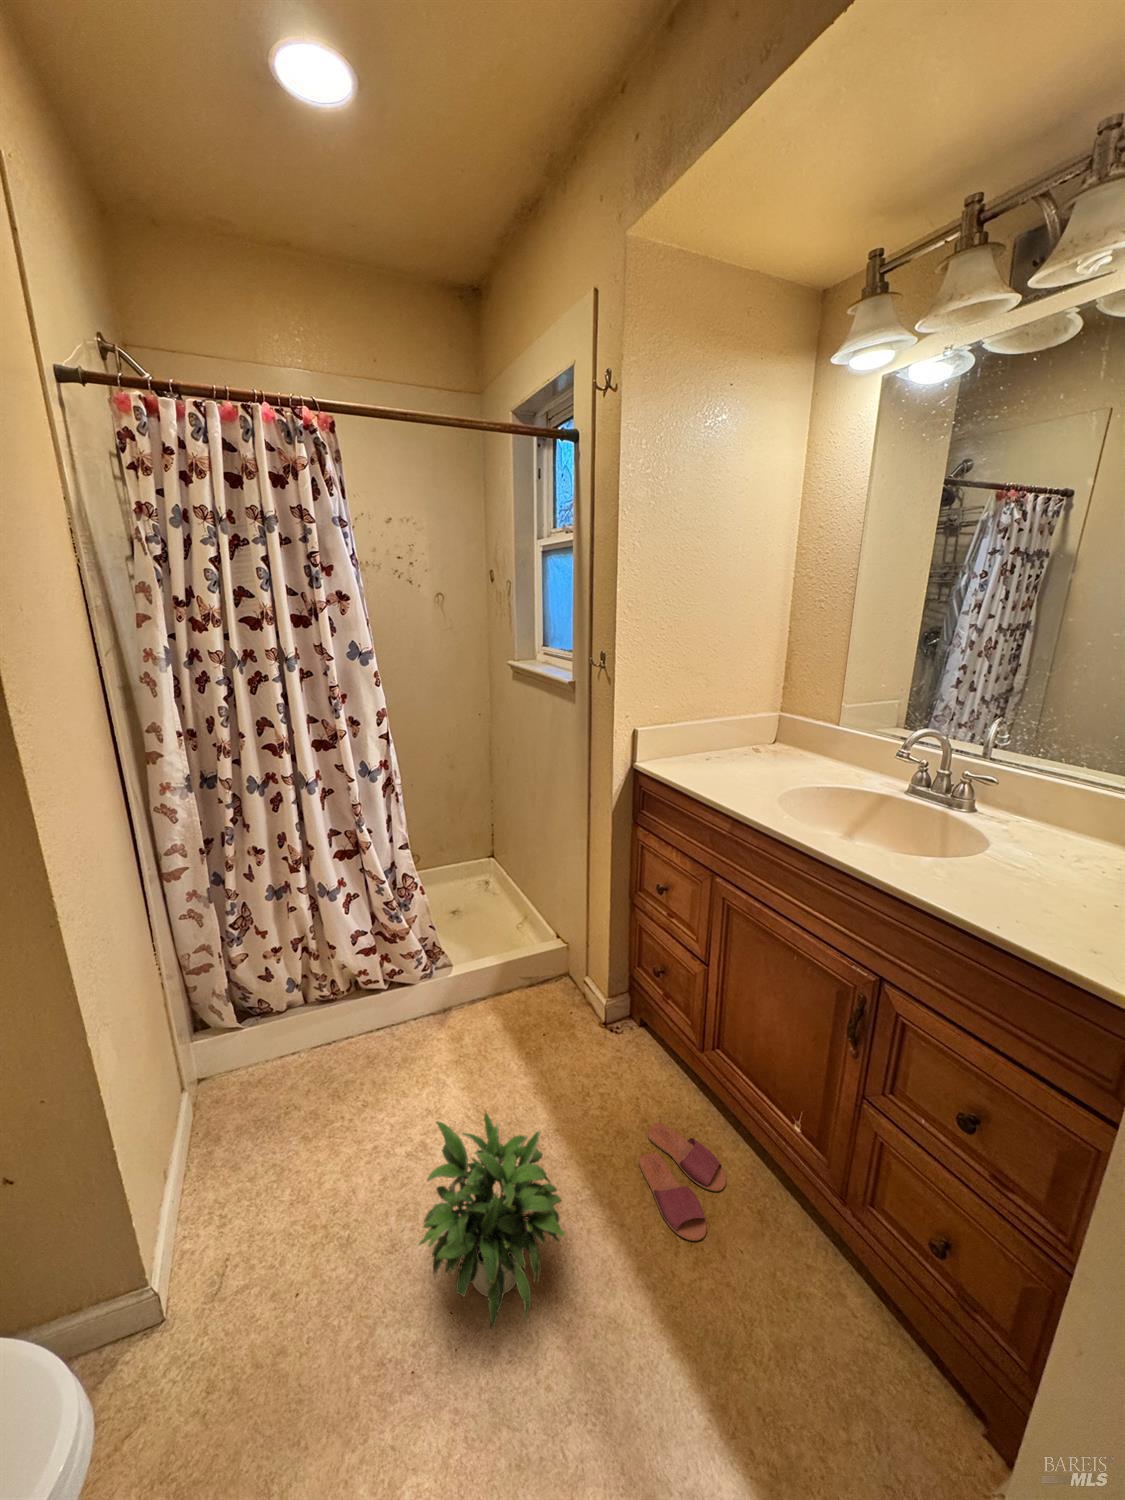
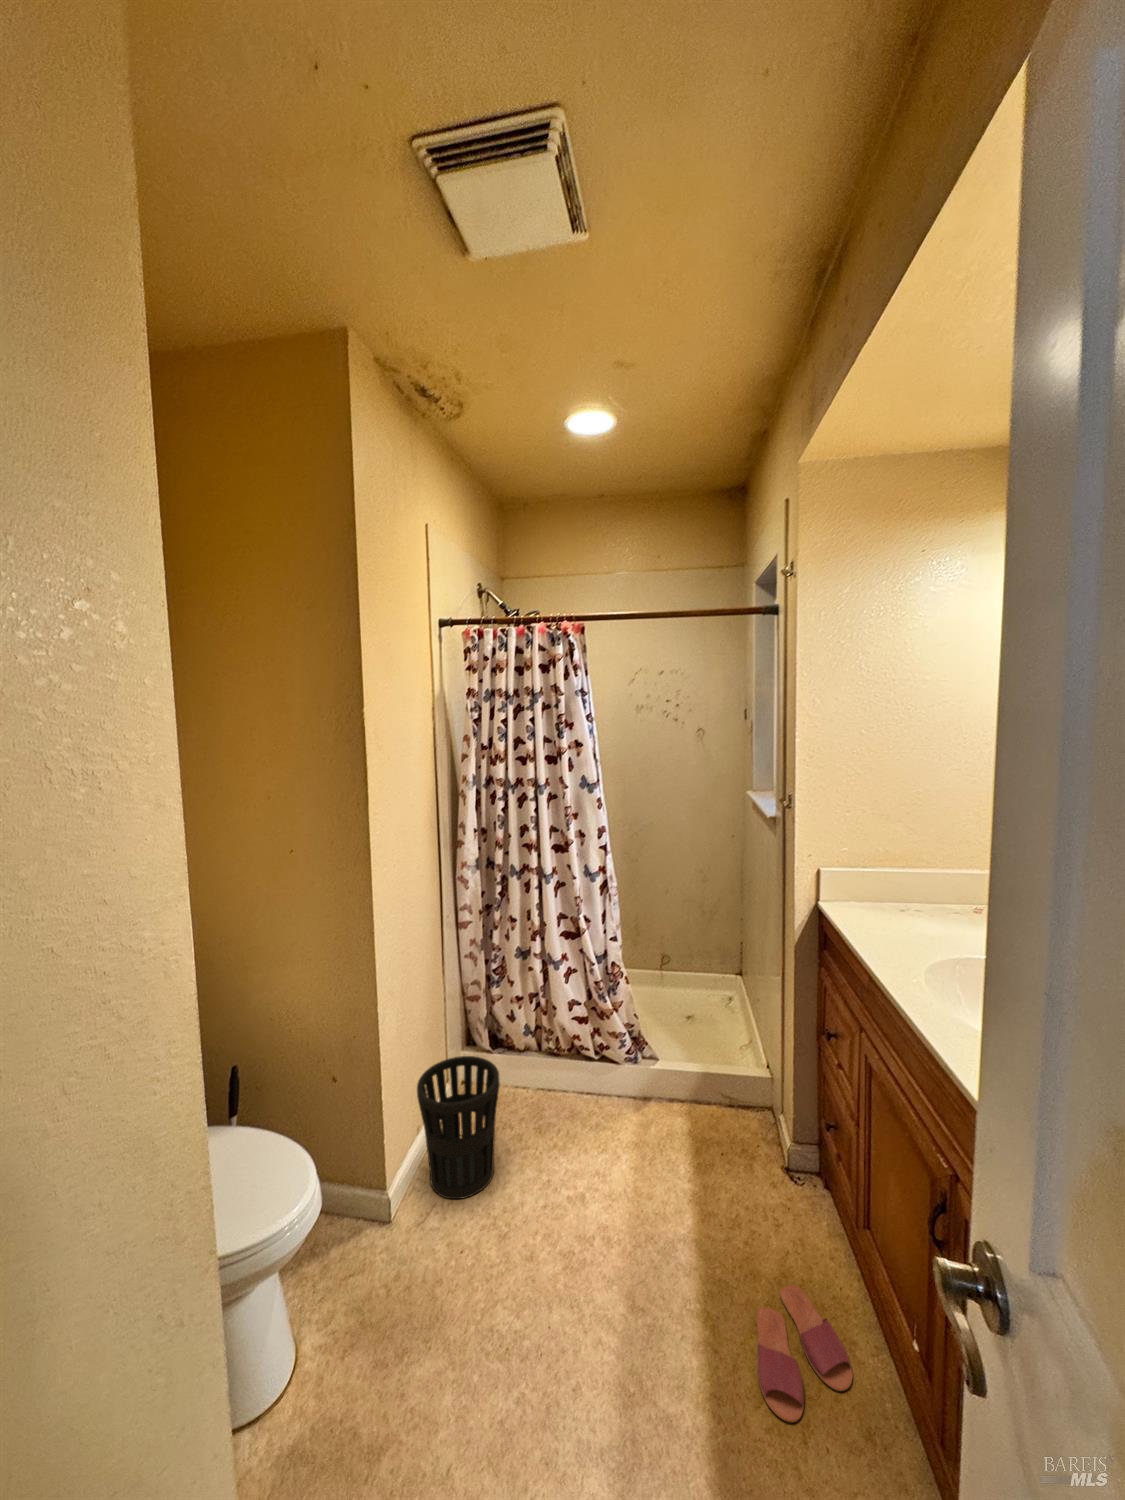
wastebasket: none [174,1041,306,1234] -> present [417,1056,500,1199]
potted plant: present [419,1112,565,1329] -> none [518,1159,650,1364]

